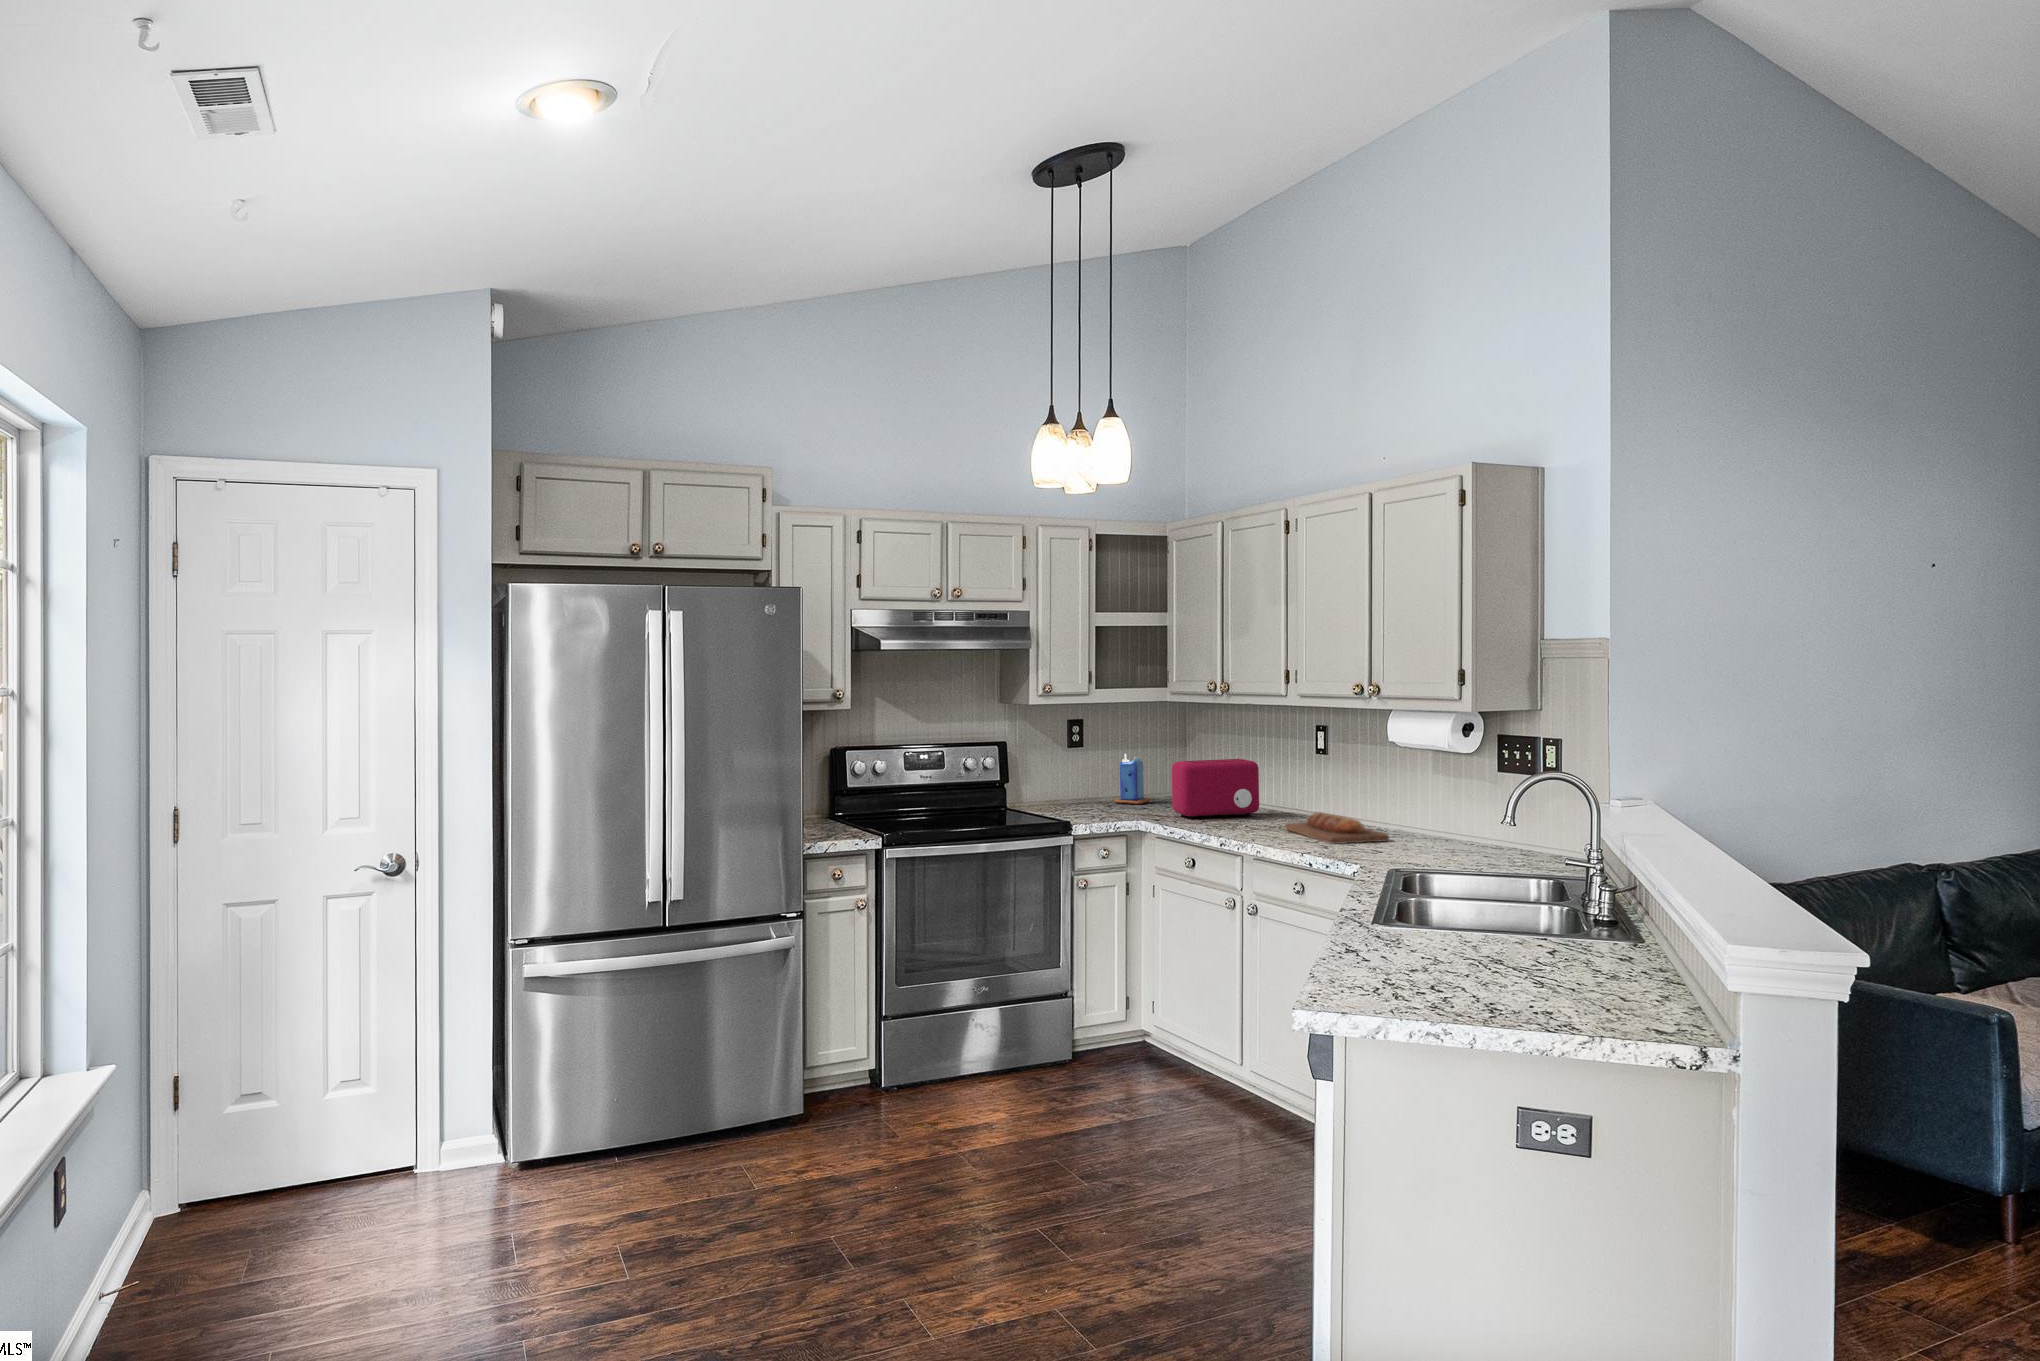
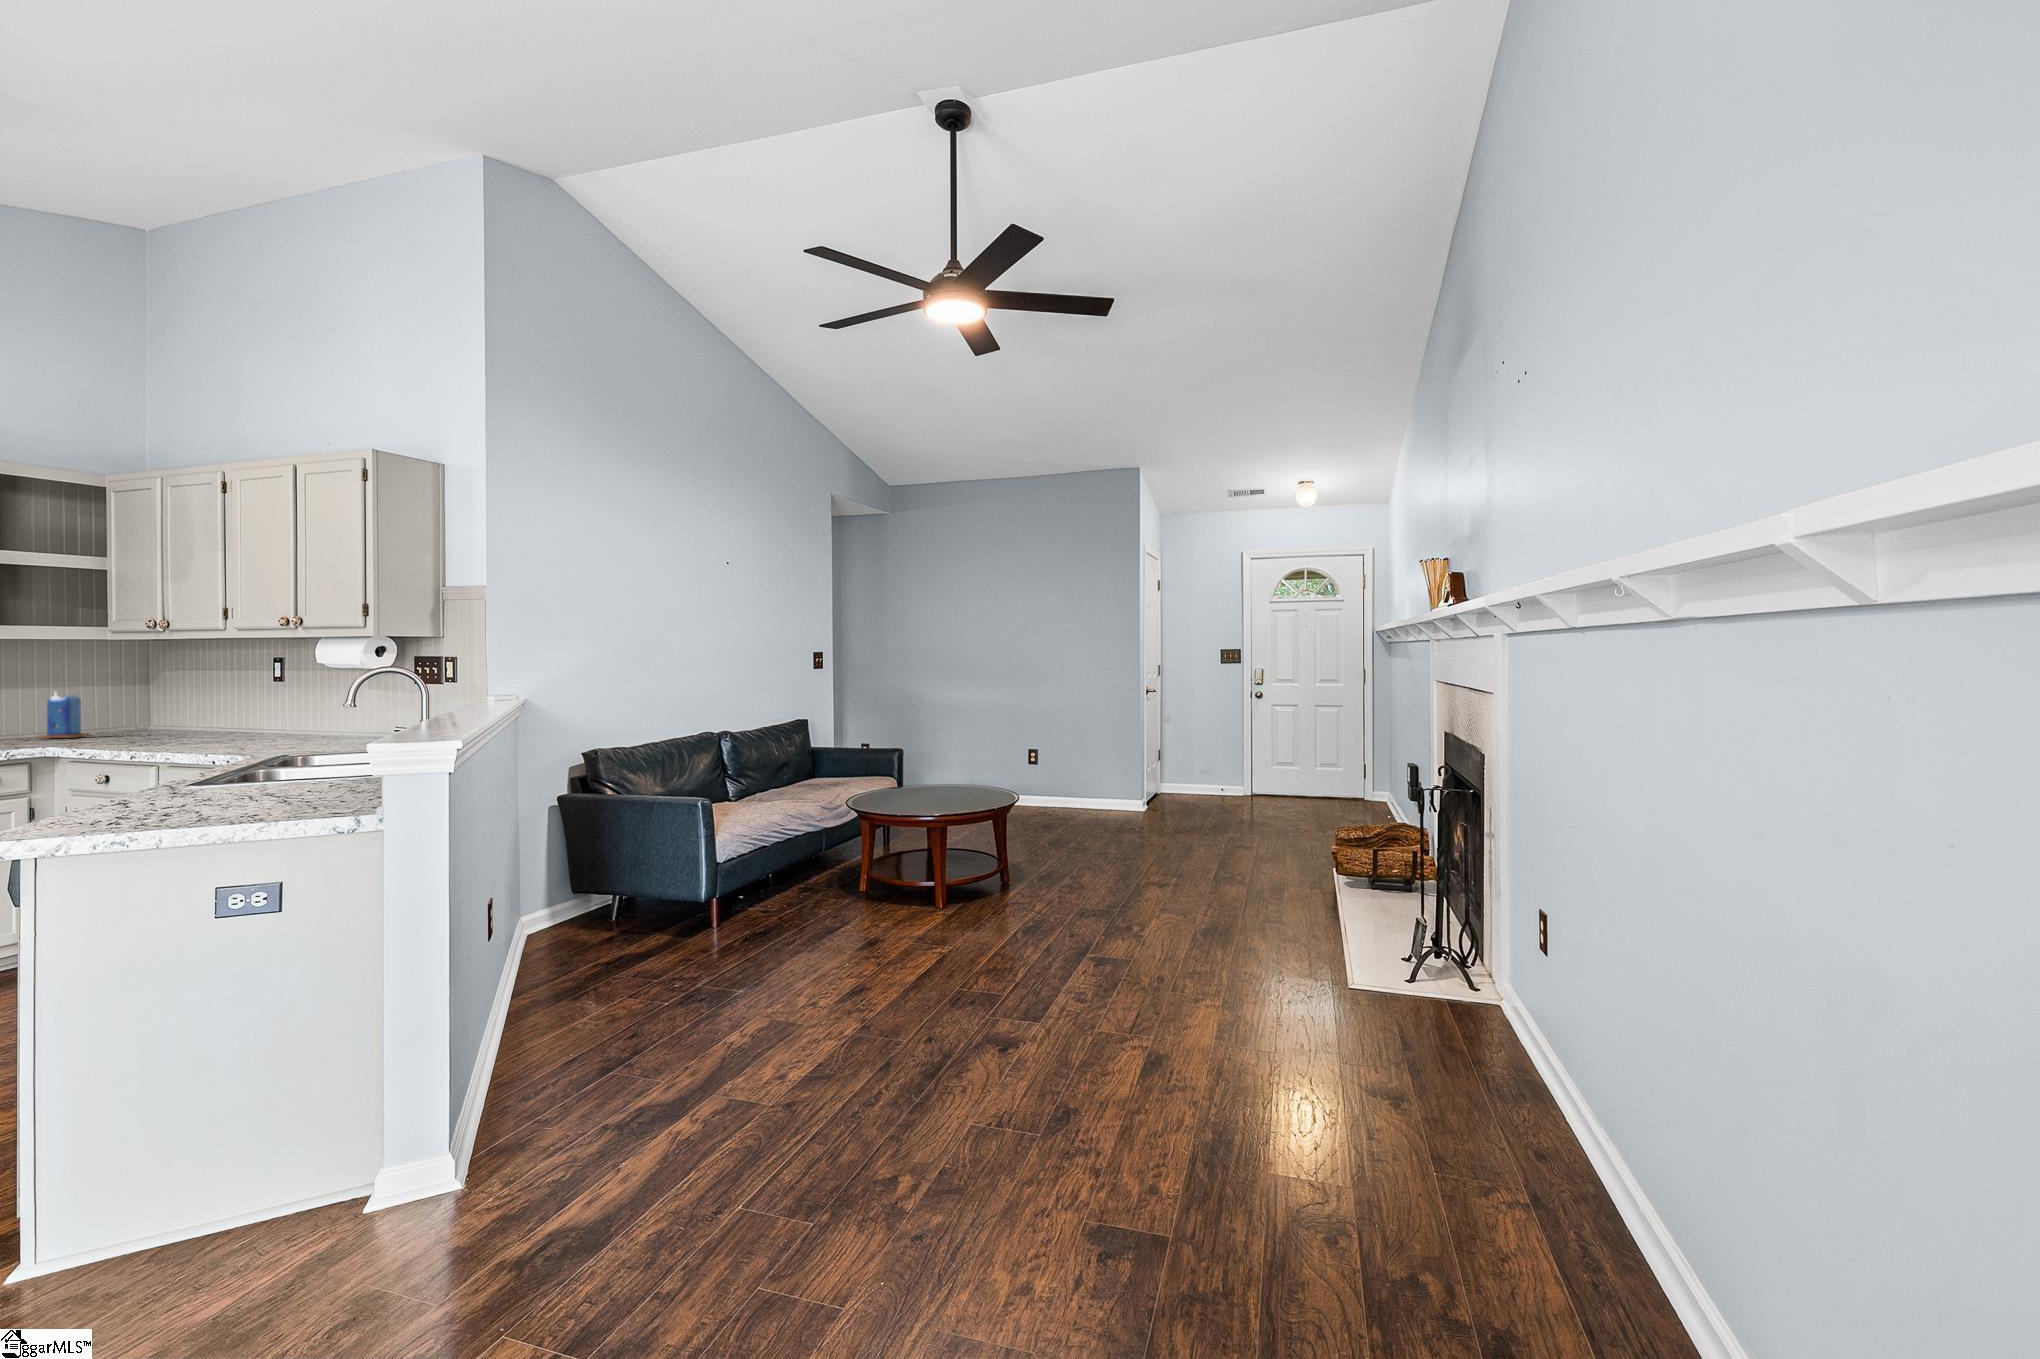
toaster: present [1172,759,1259,819] -> none [97,690,205,743]
bread loaf: present [1285,812,1389,844] -> none [214,727,312,749]

